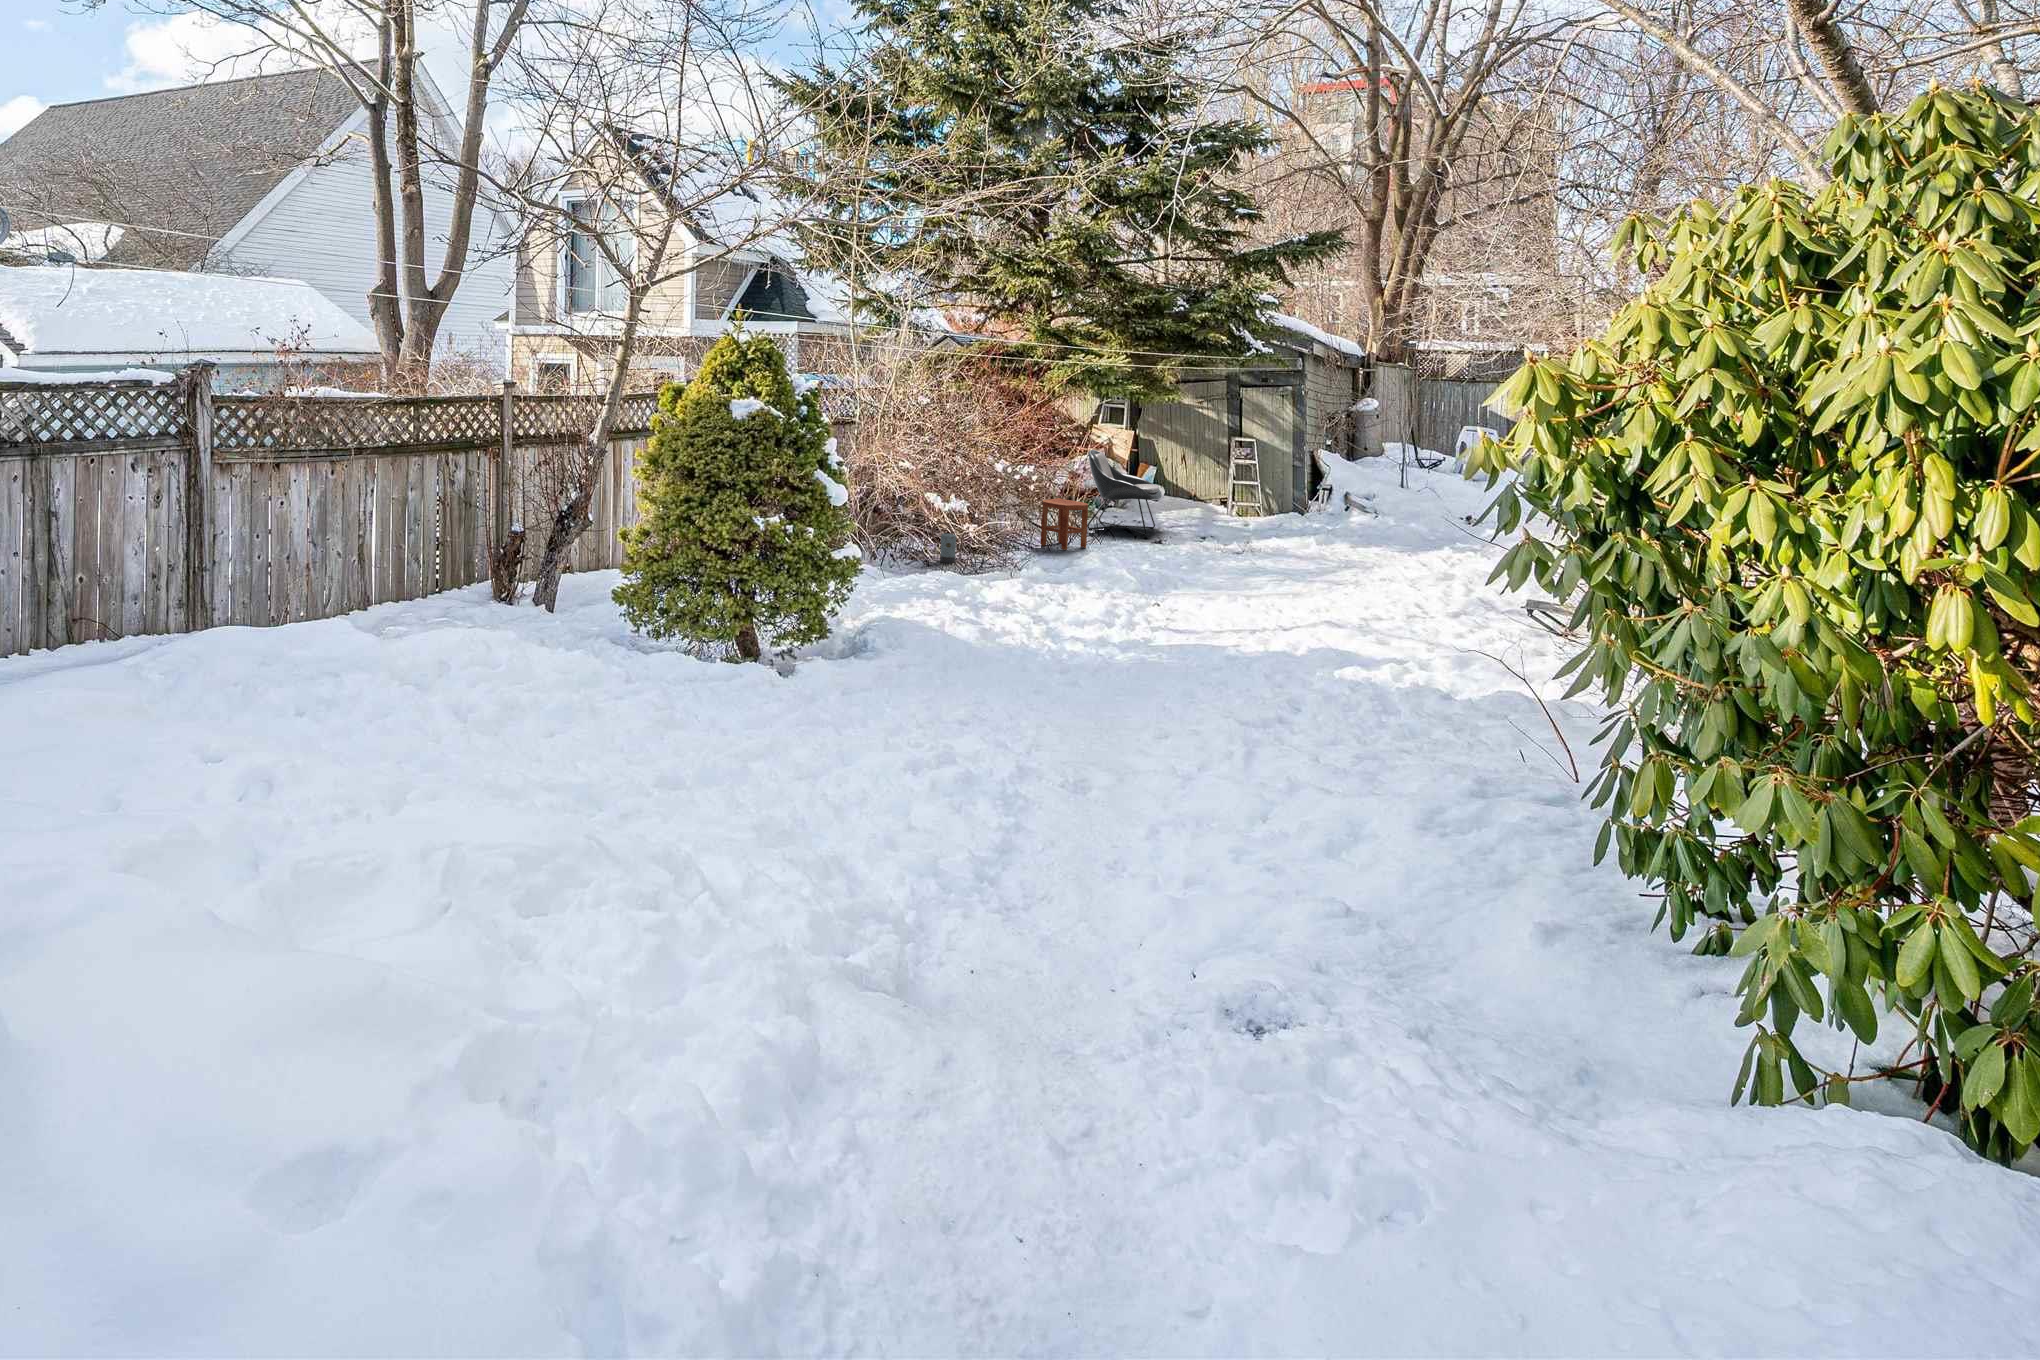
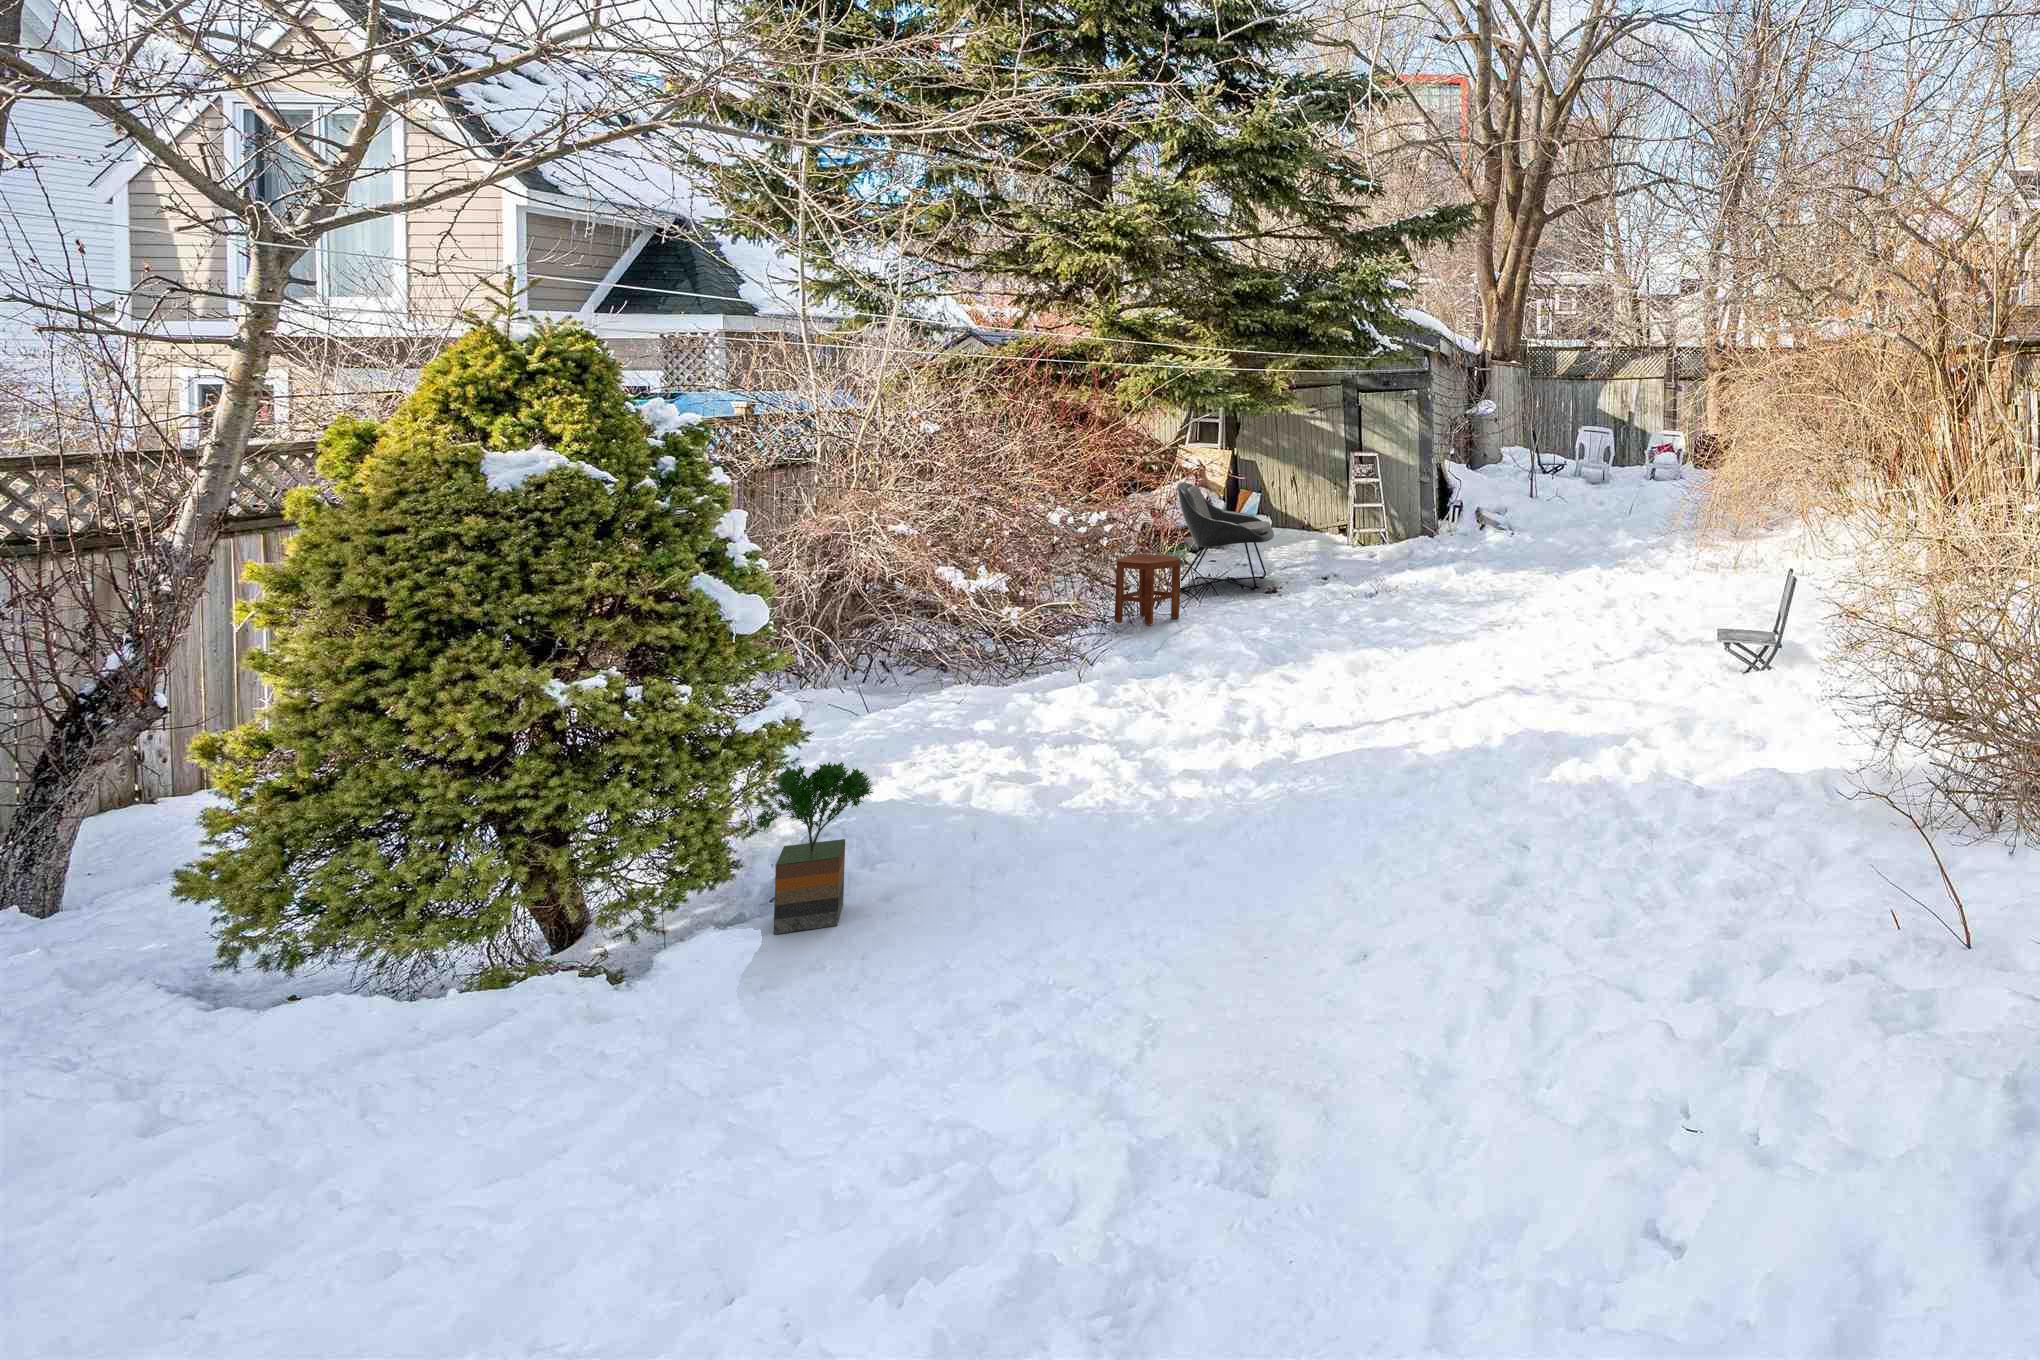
watering can: present [932,522,966,563] -> none [944,611,1002,672]
potted tree: none [843,586,903,678] -> present [755,762,873,934]

